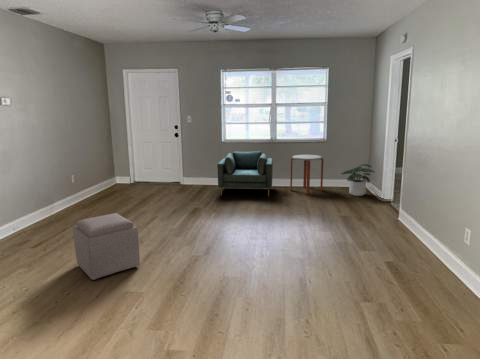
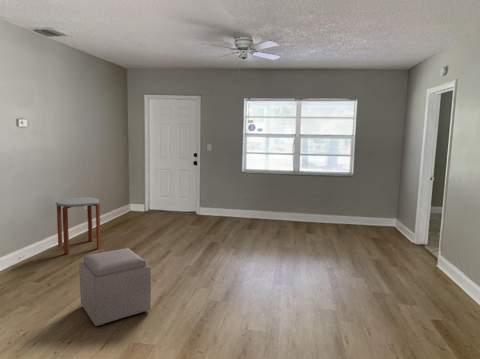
armchair: present [217,151,273,196] -> none [237,183,295,232]
side table: present [290,155,323,194] -> present [56,197,101,254]
potted plant: present [341,164,374,196] -> none [368,202,407,236]

